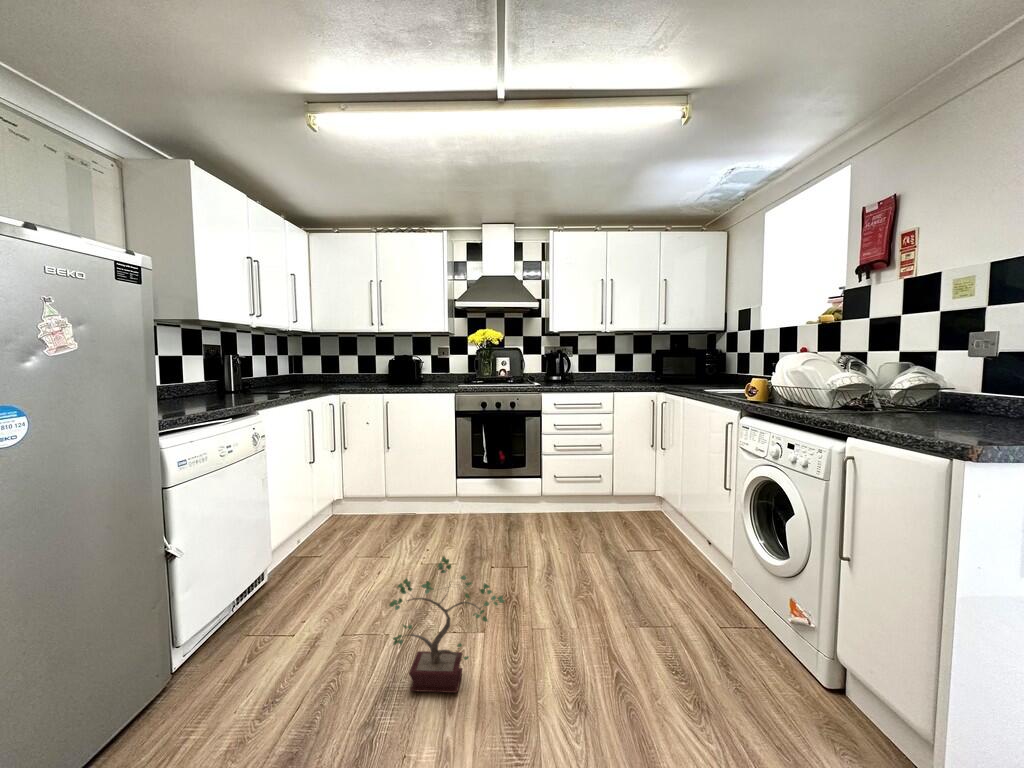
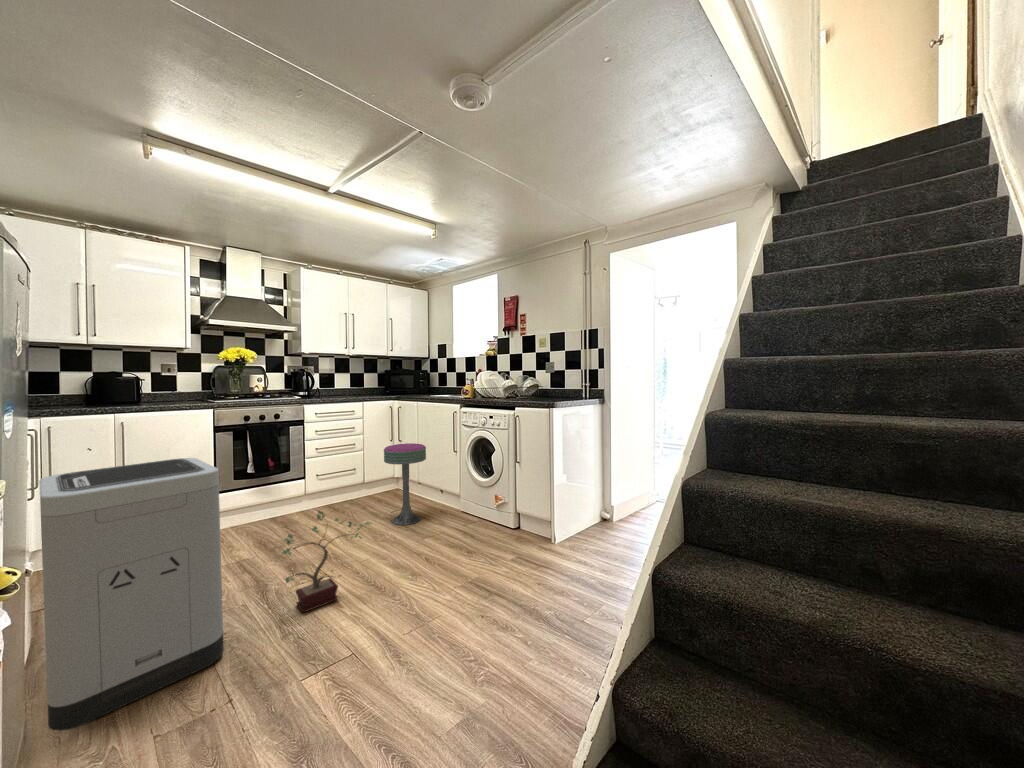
trash can: none [141,457,344,730] -> present [39,458,224,731]
bar stool: none [607,460,671,586] -> present [384,443,426,525]

